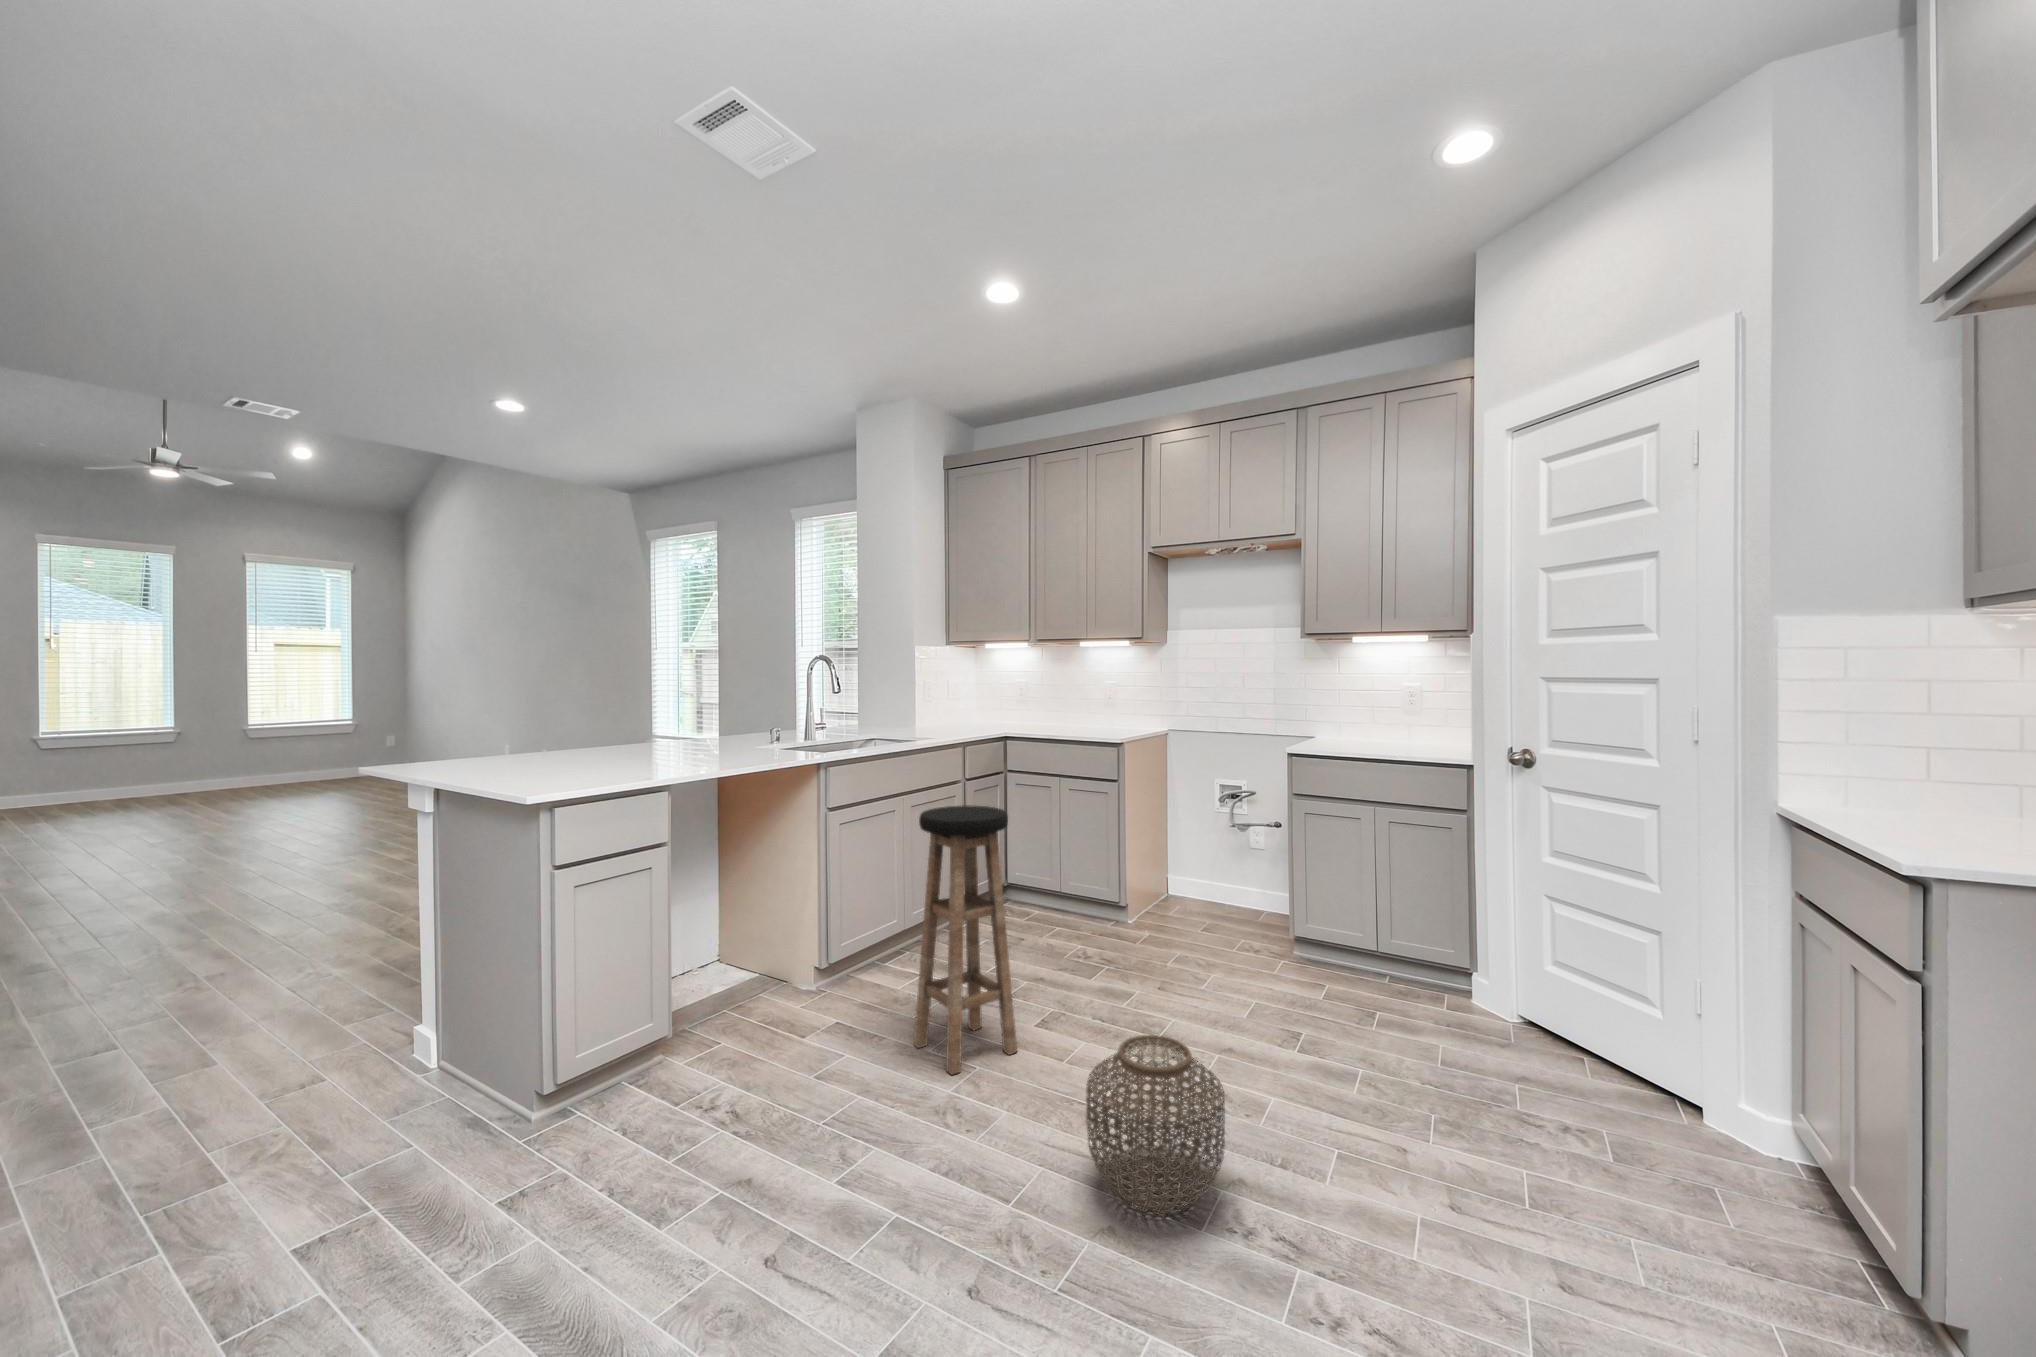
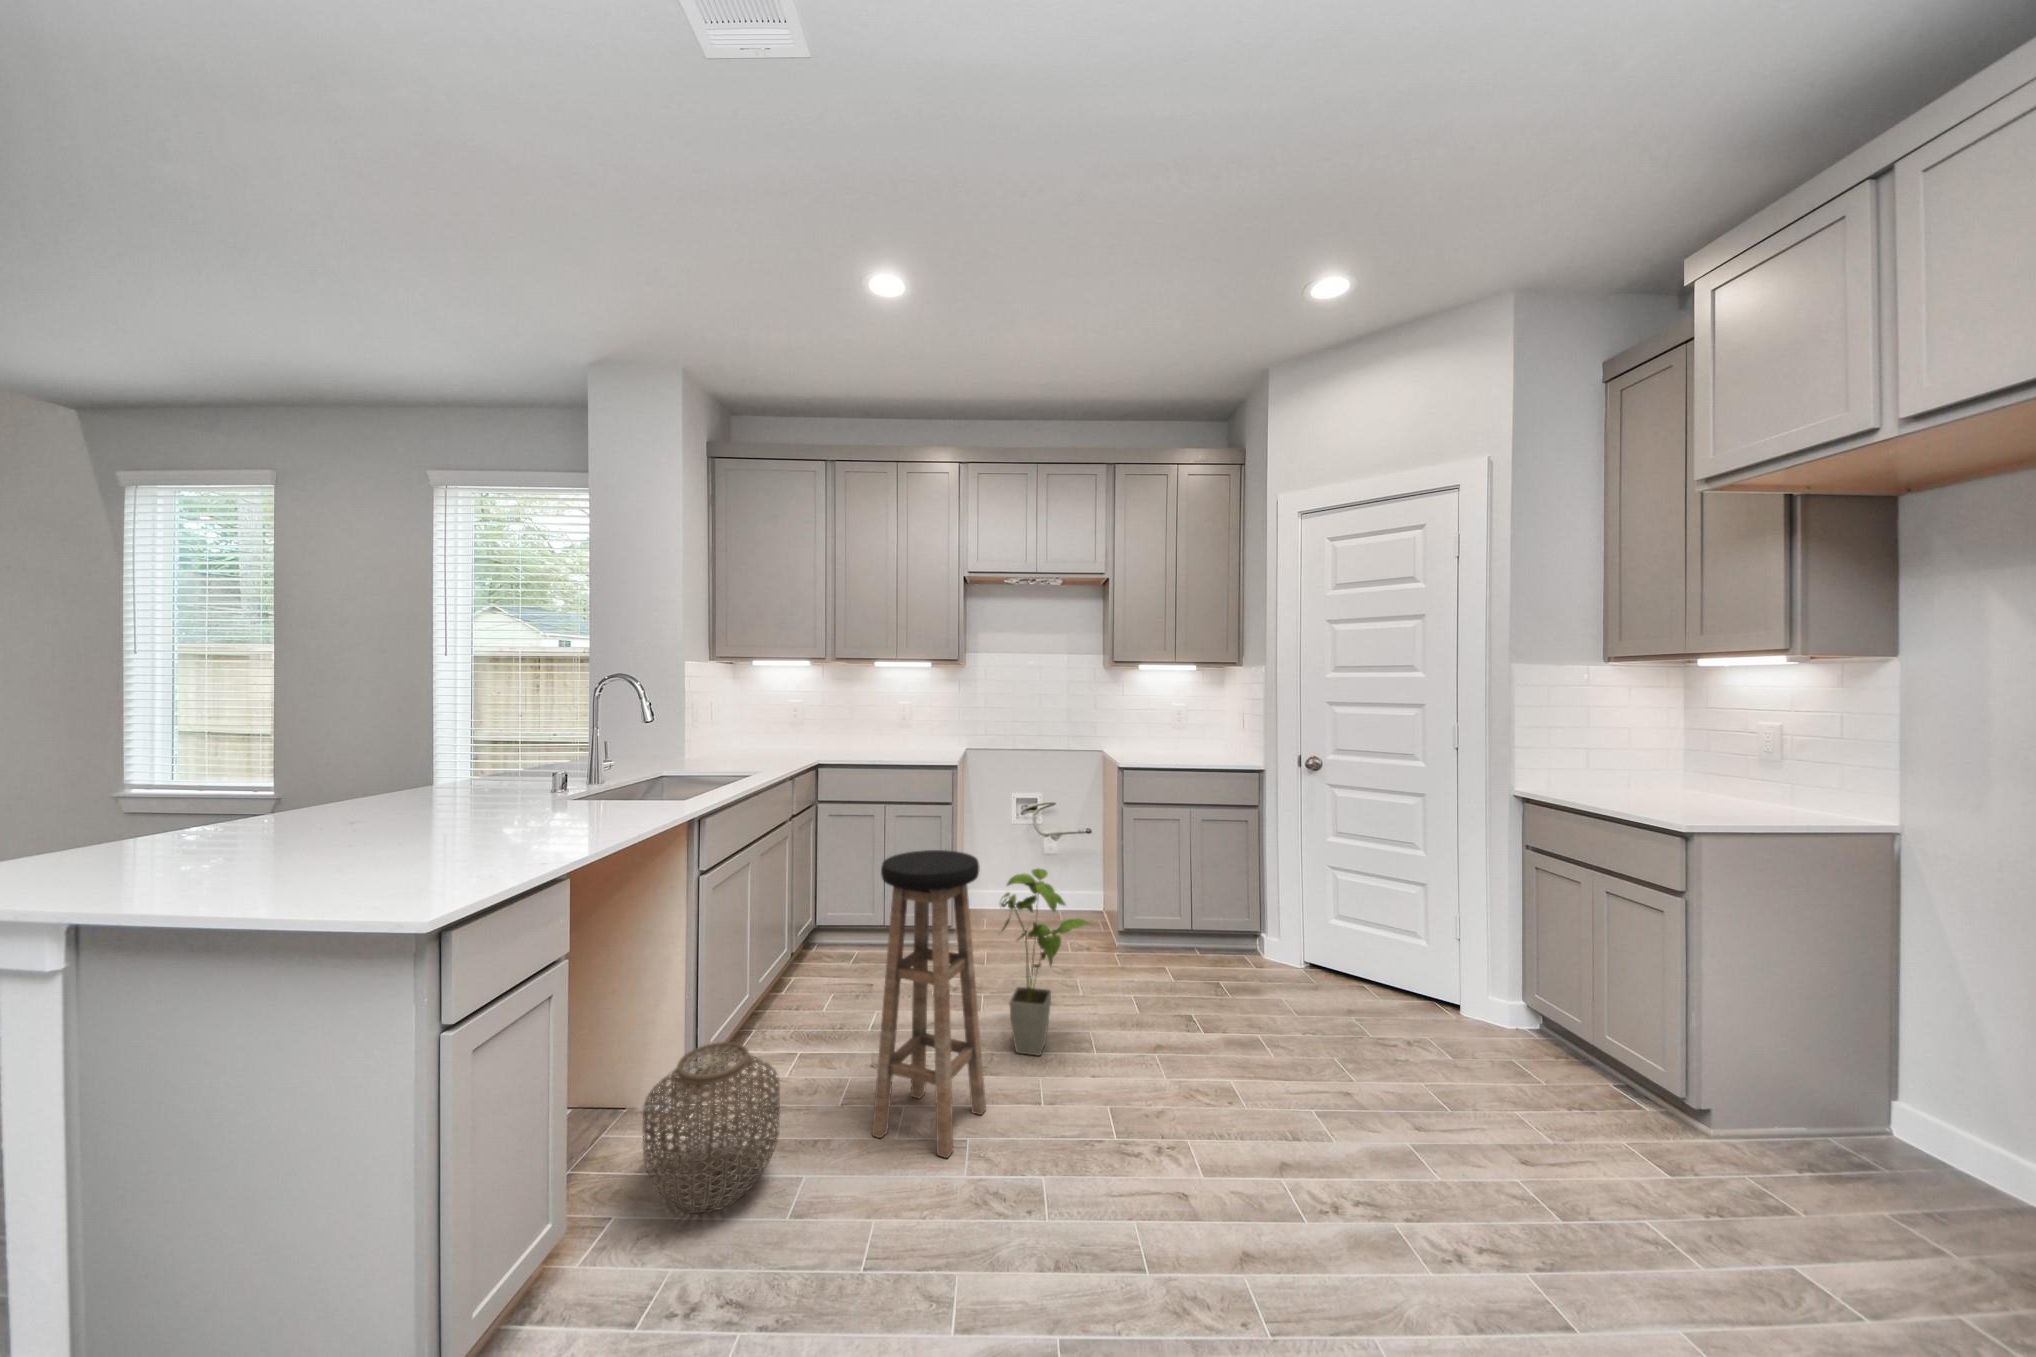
house plant: none [1070,840,1170,1026] -> present [1000,869,1090,1056]
woven basket: present [1086,1035,1225,1214] -> present [643,1042,780,1212]

